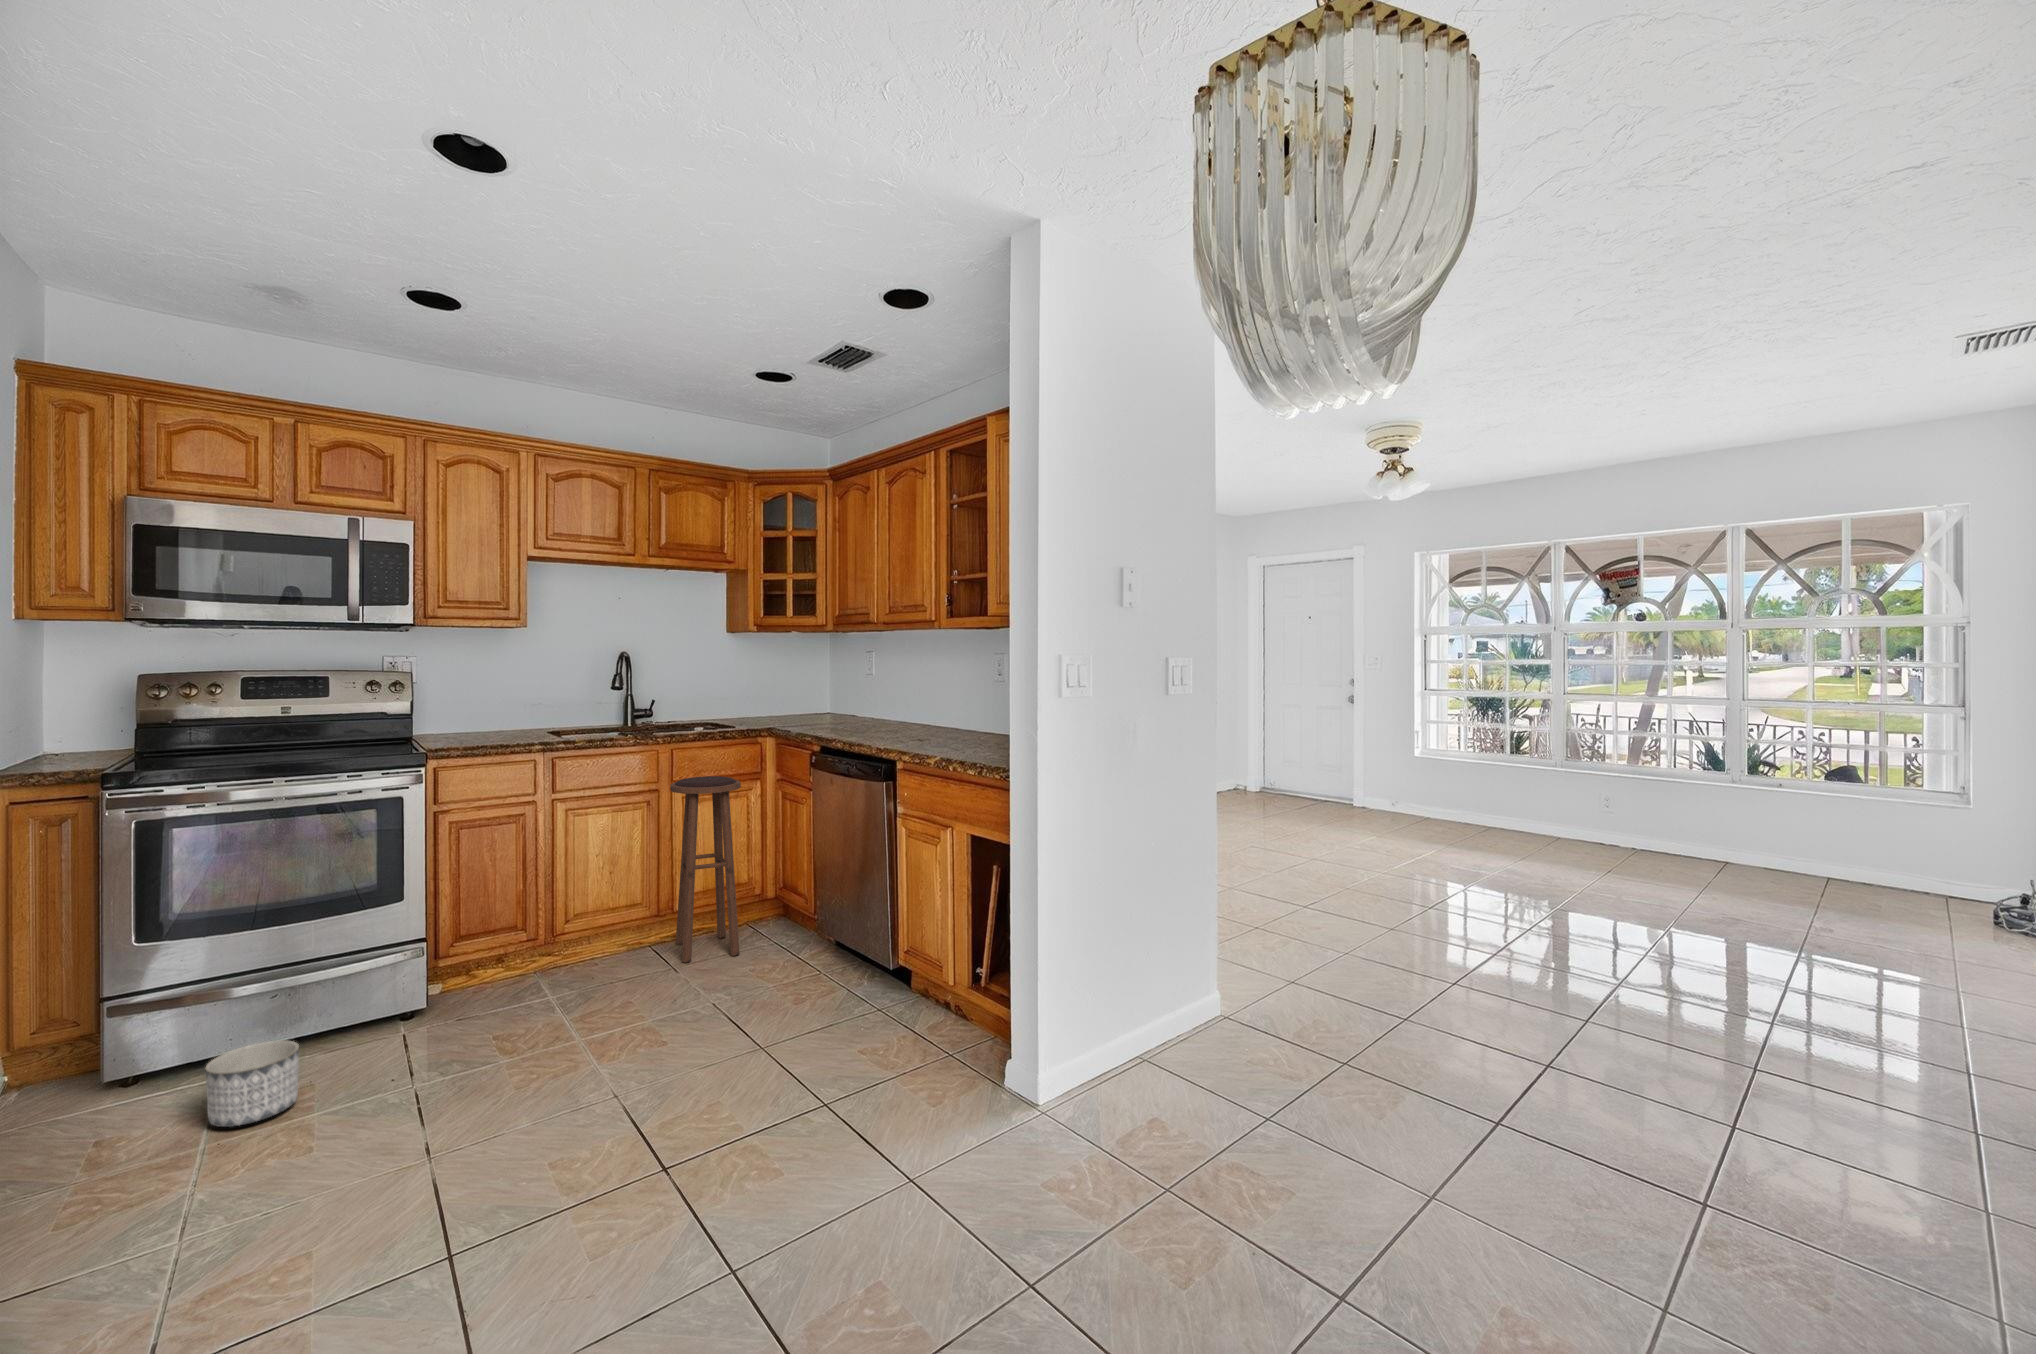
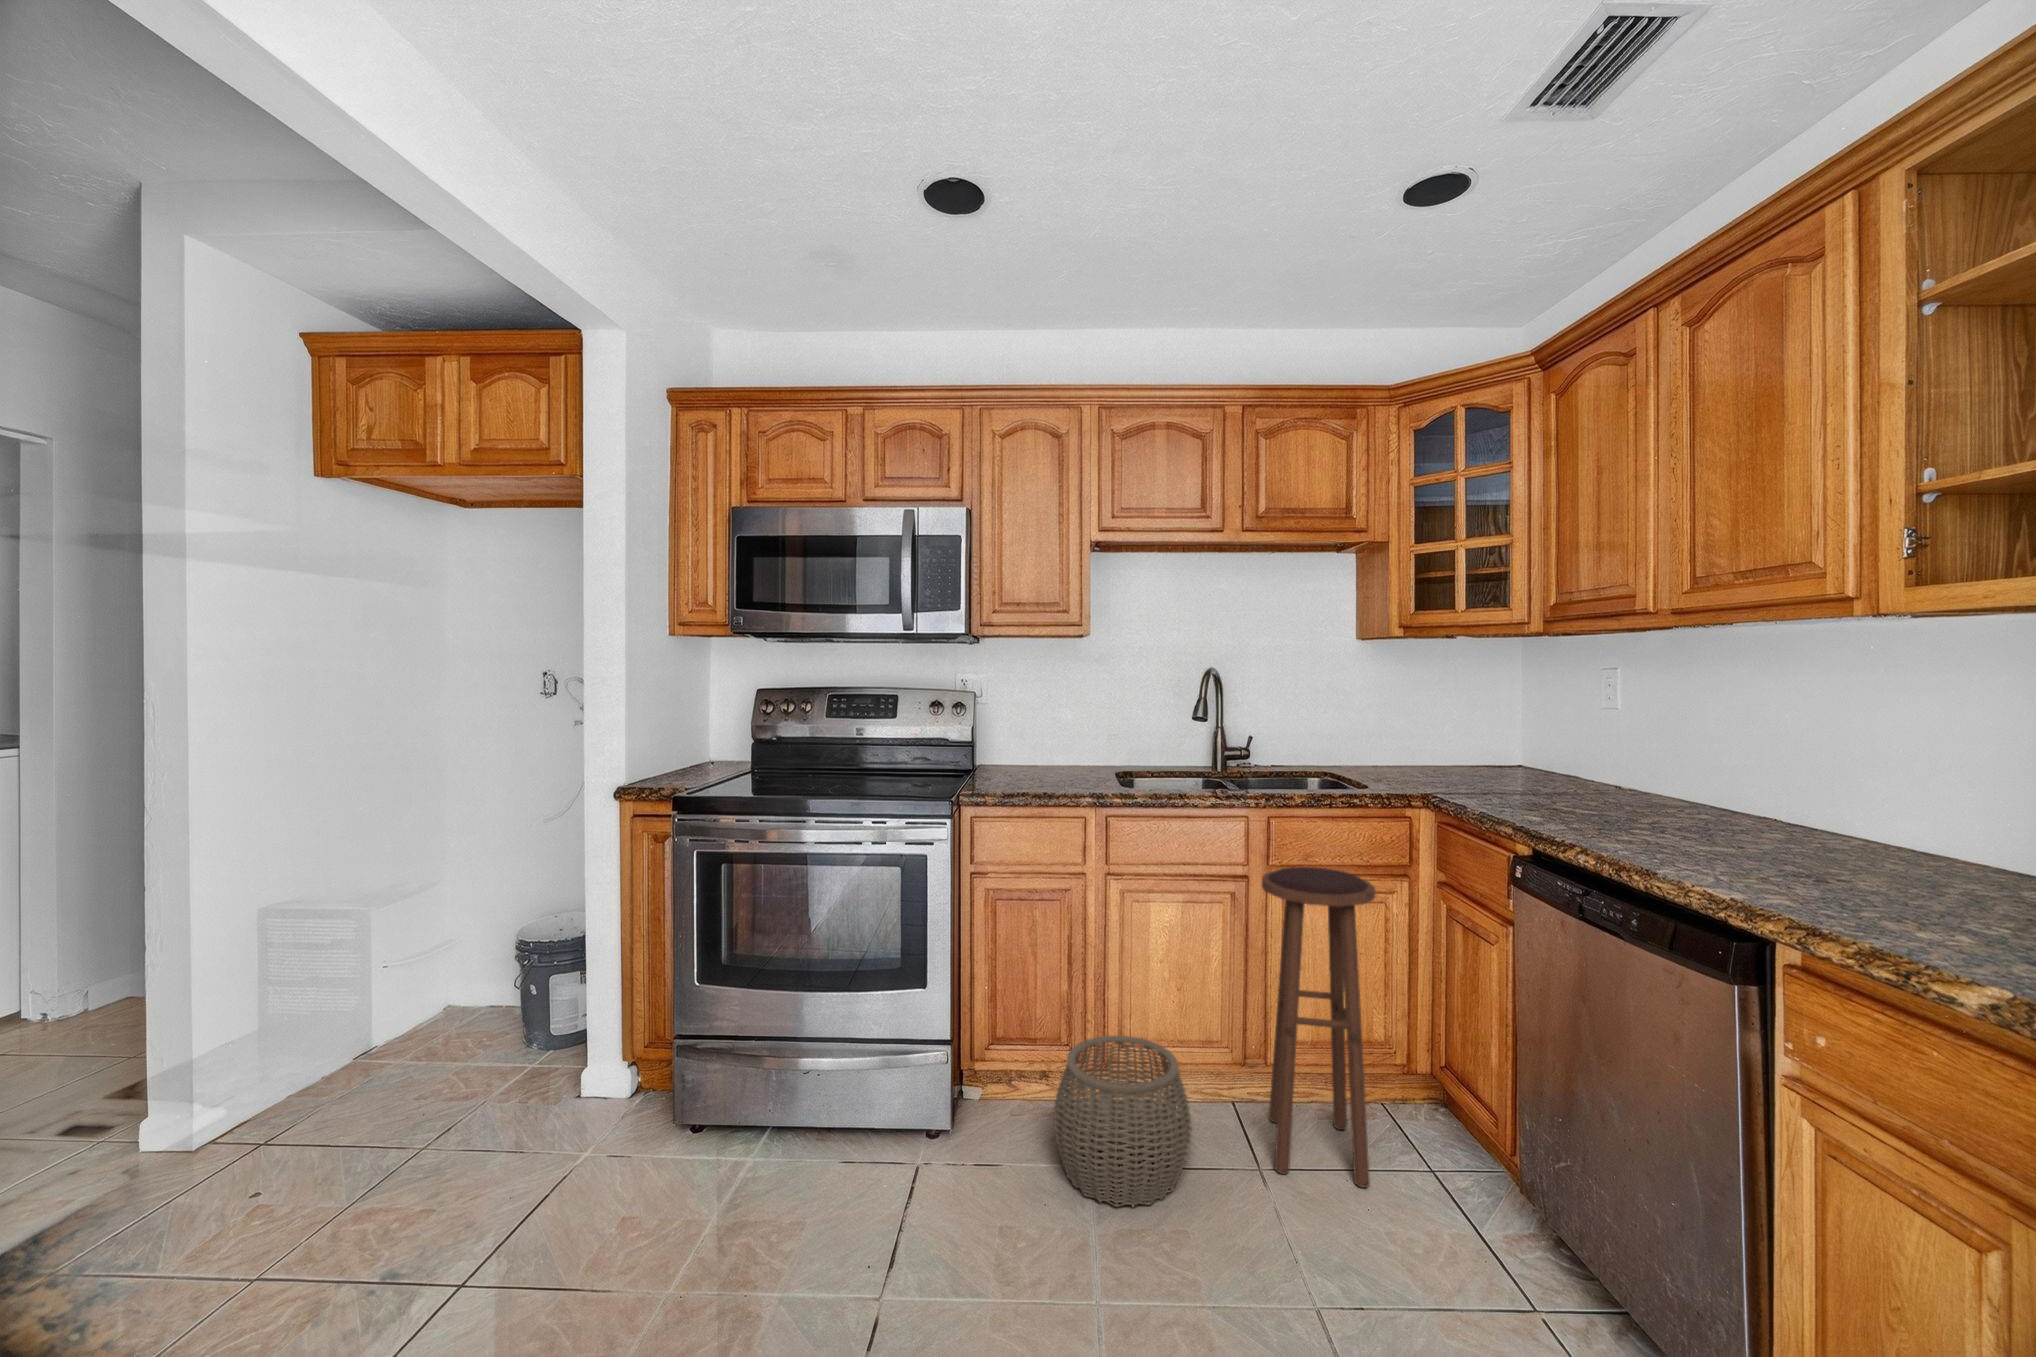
woven basket: none [525,901,629,1002] -> present [1053,1036,1192,1207]
planter: present [205,1040,299,1127] -> none [659,1179,757,1310]

